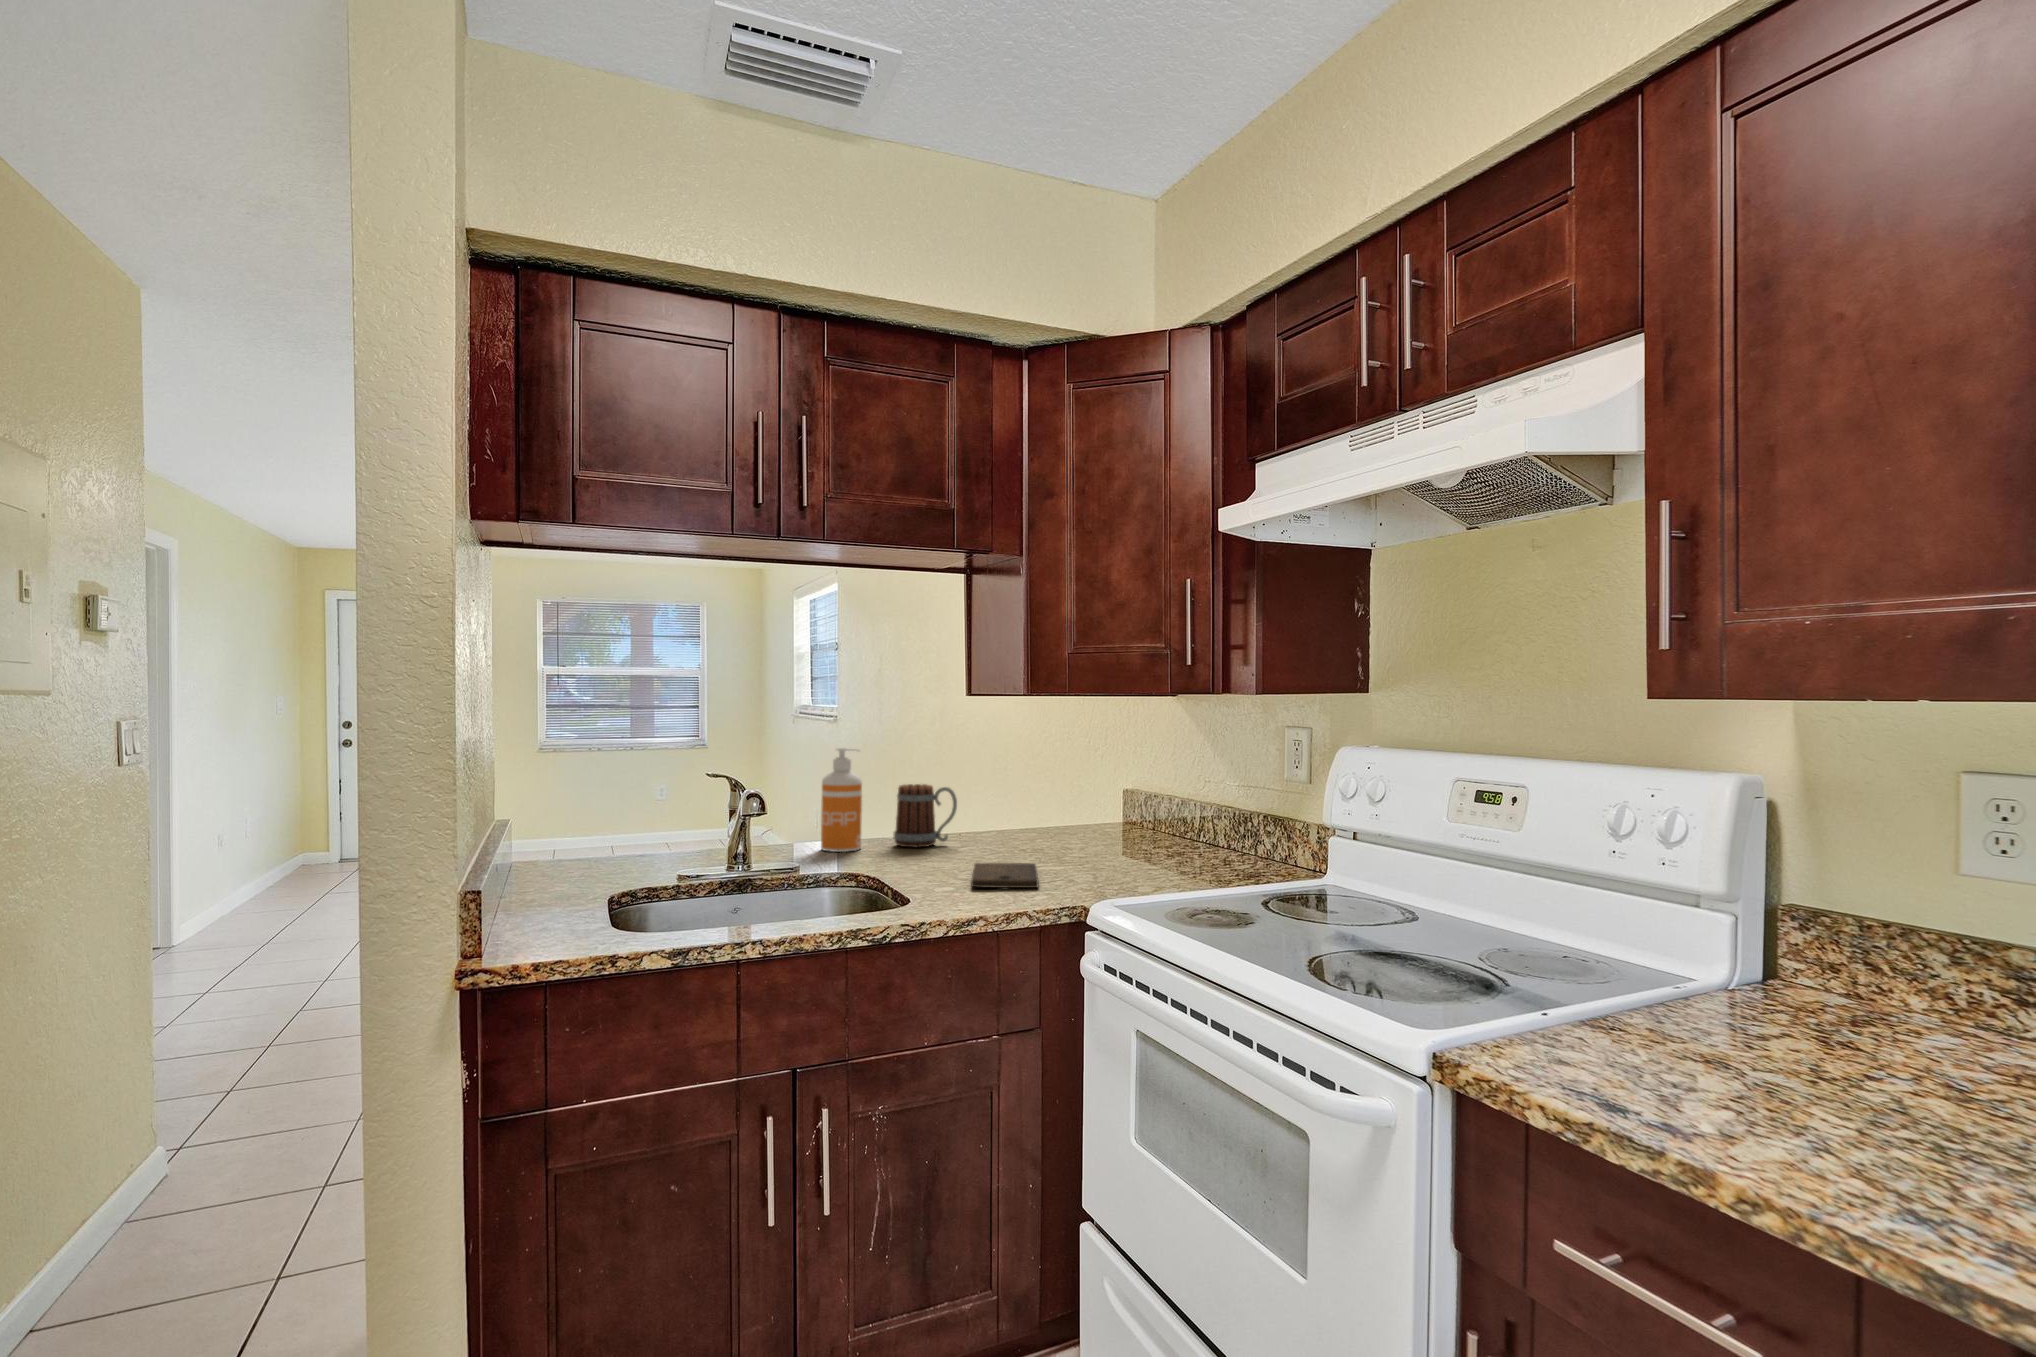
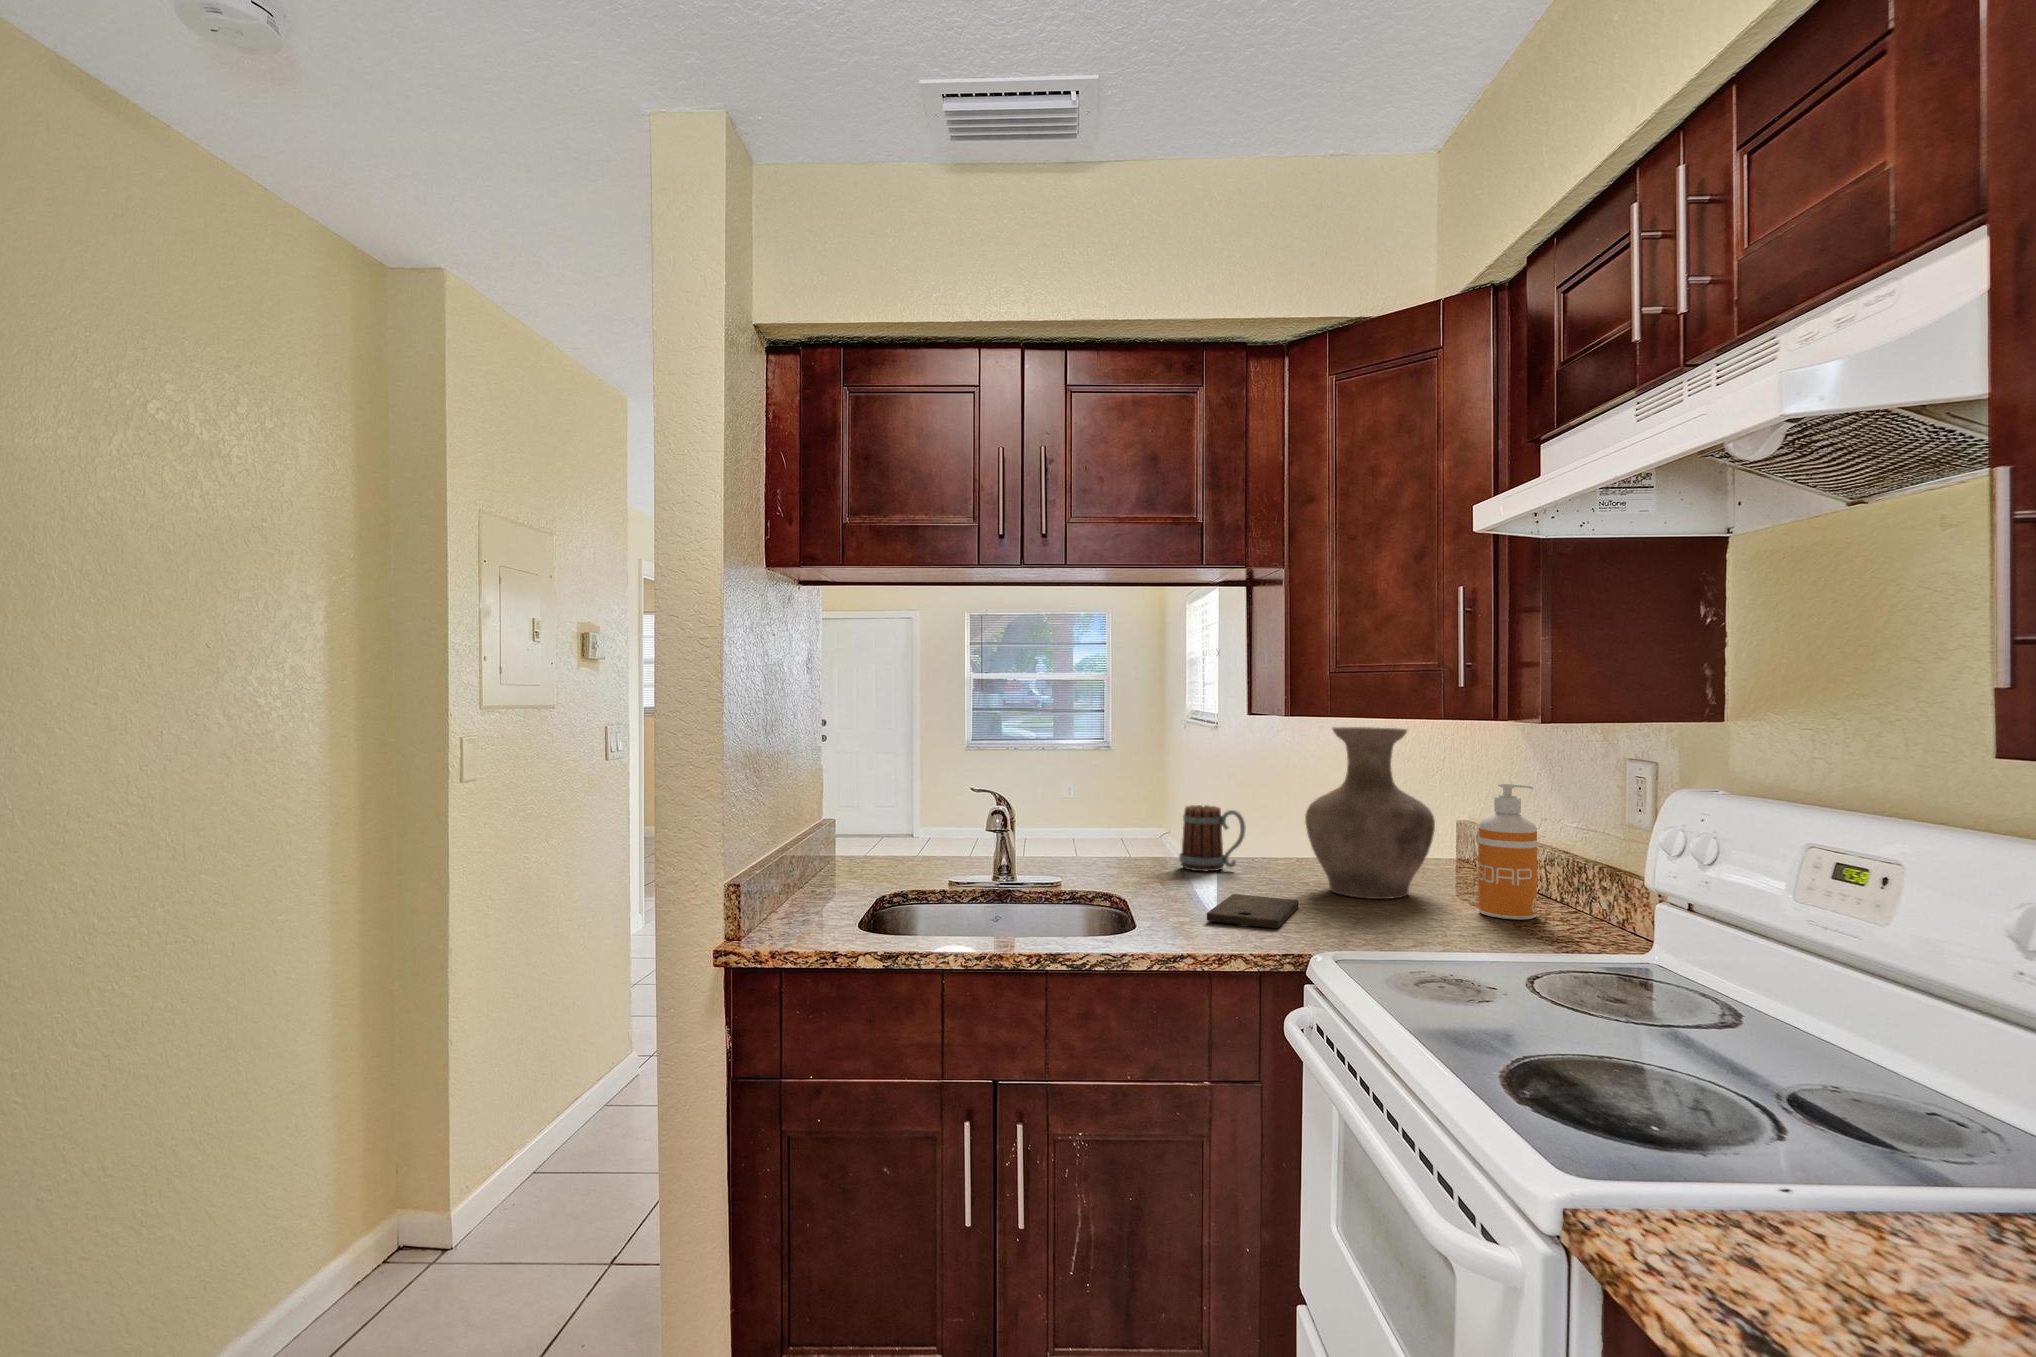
vase: none [1025,705,1135,858] -> present [1305,727,1435,899]
soap dispenser: present [821,748,862,852] -> present [1478,783,1537,920]

